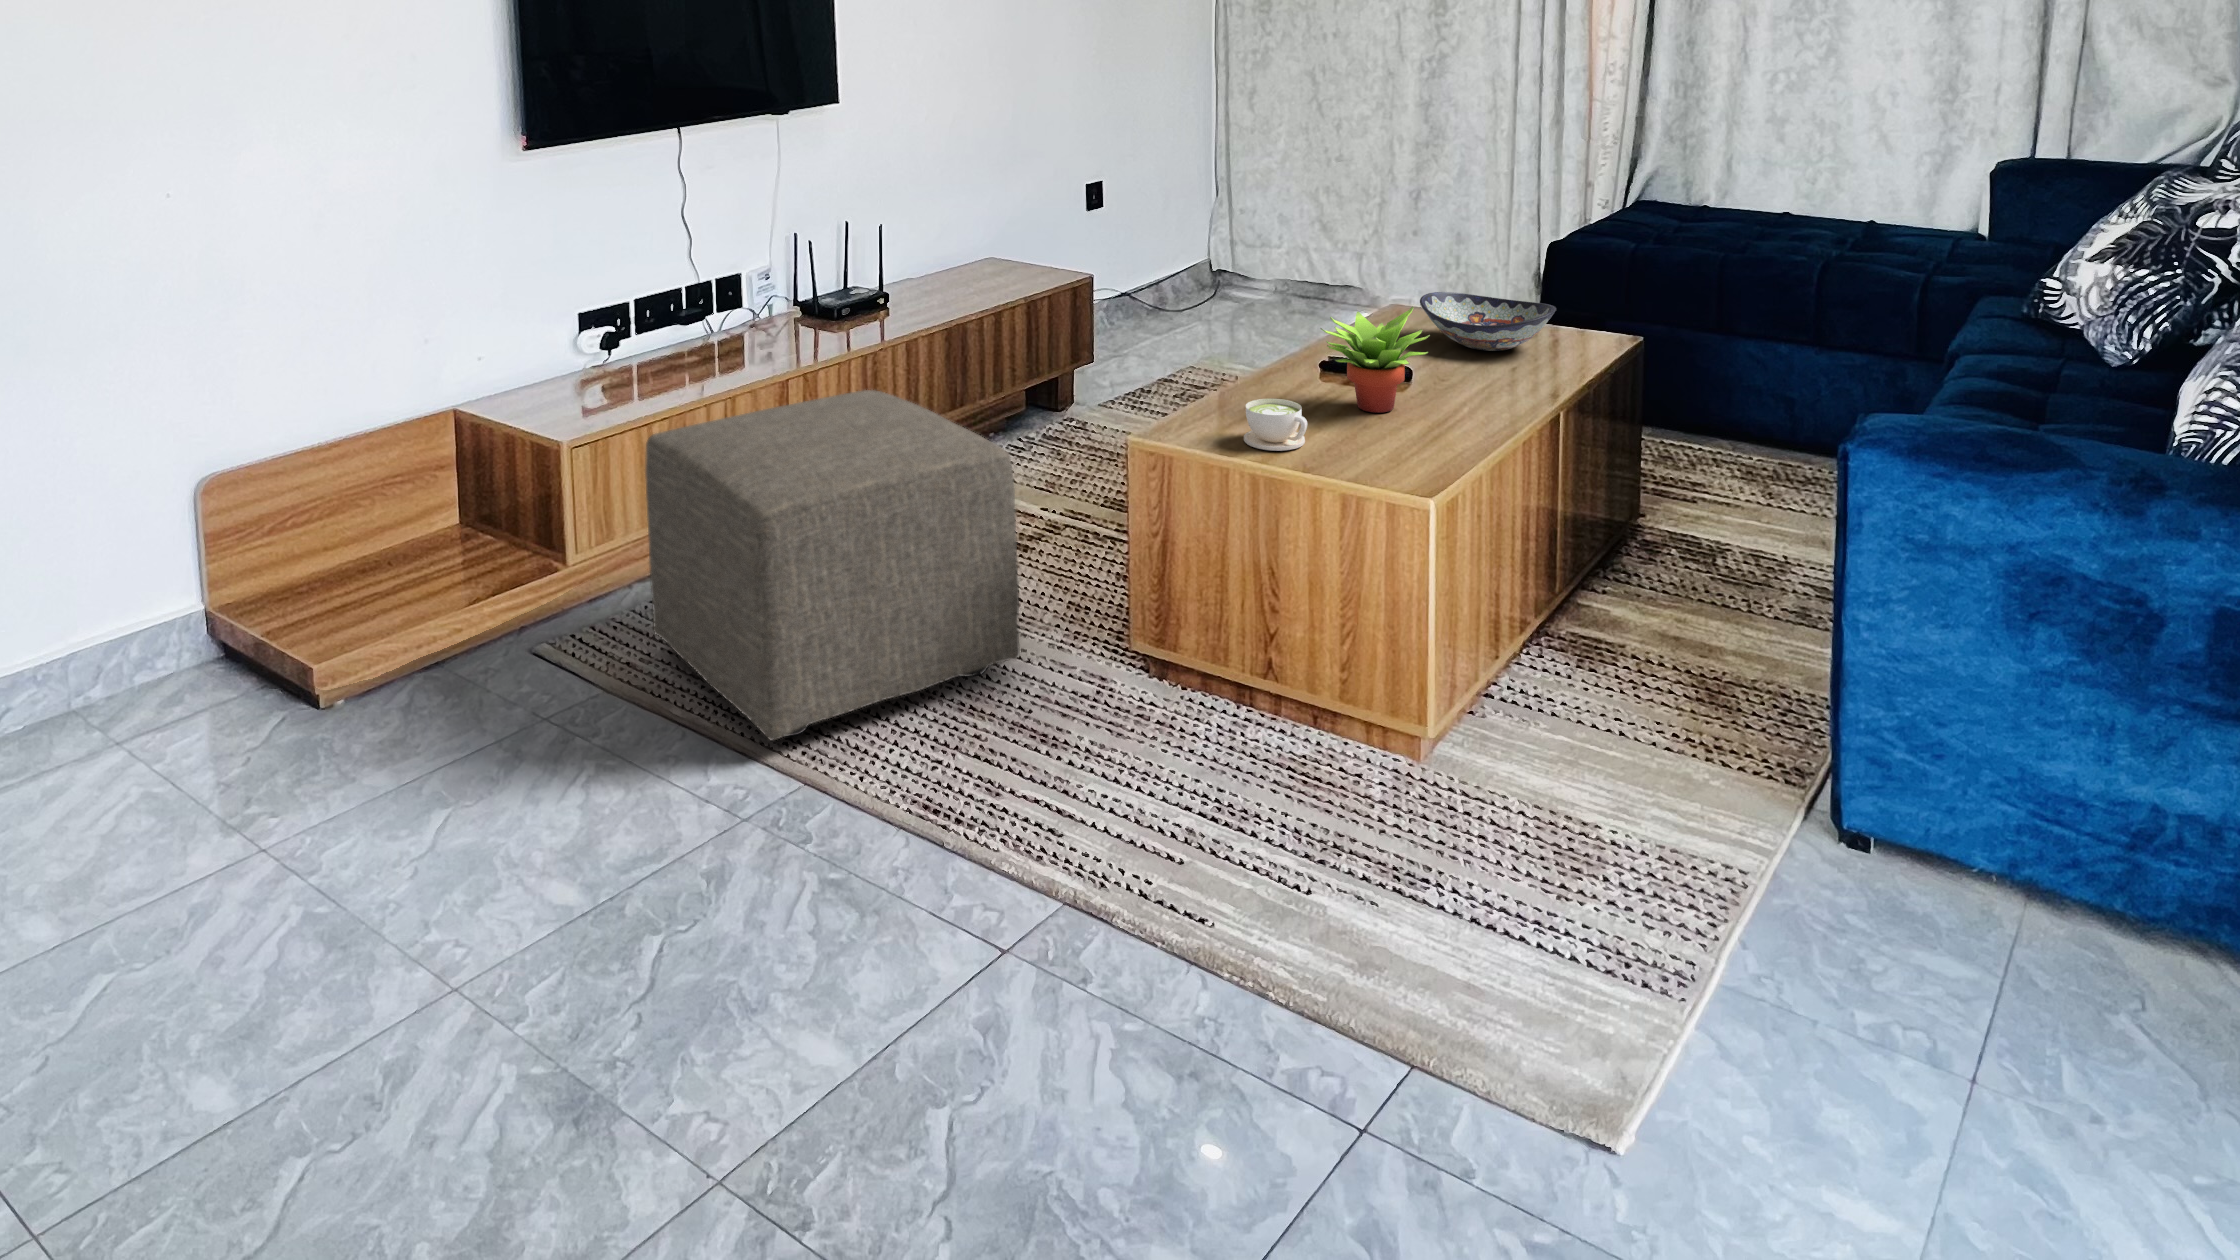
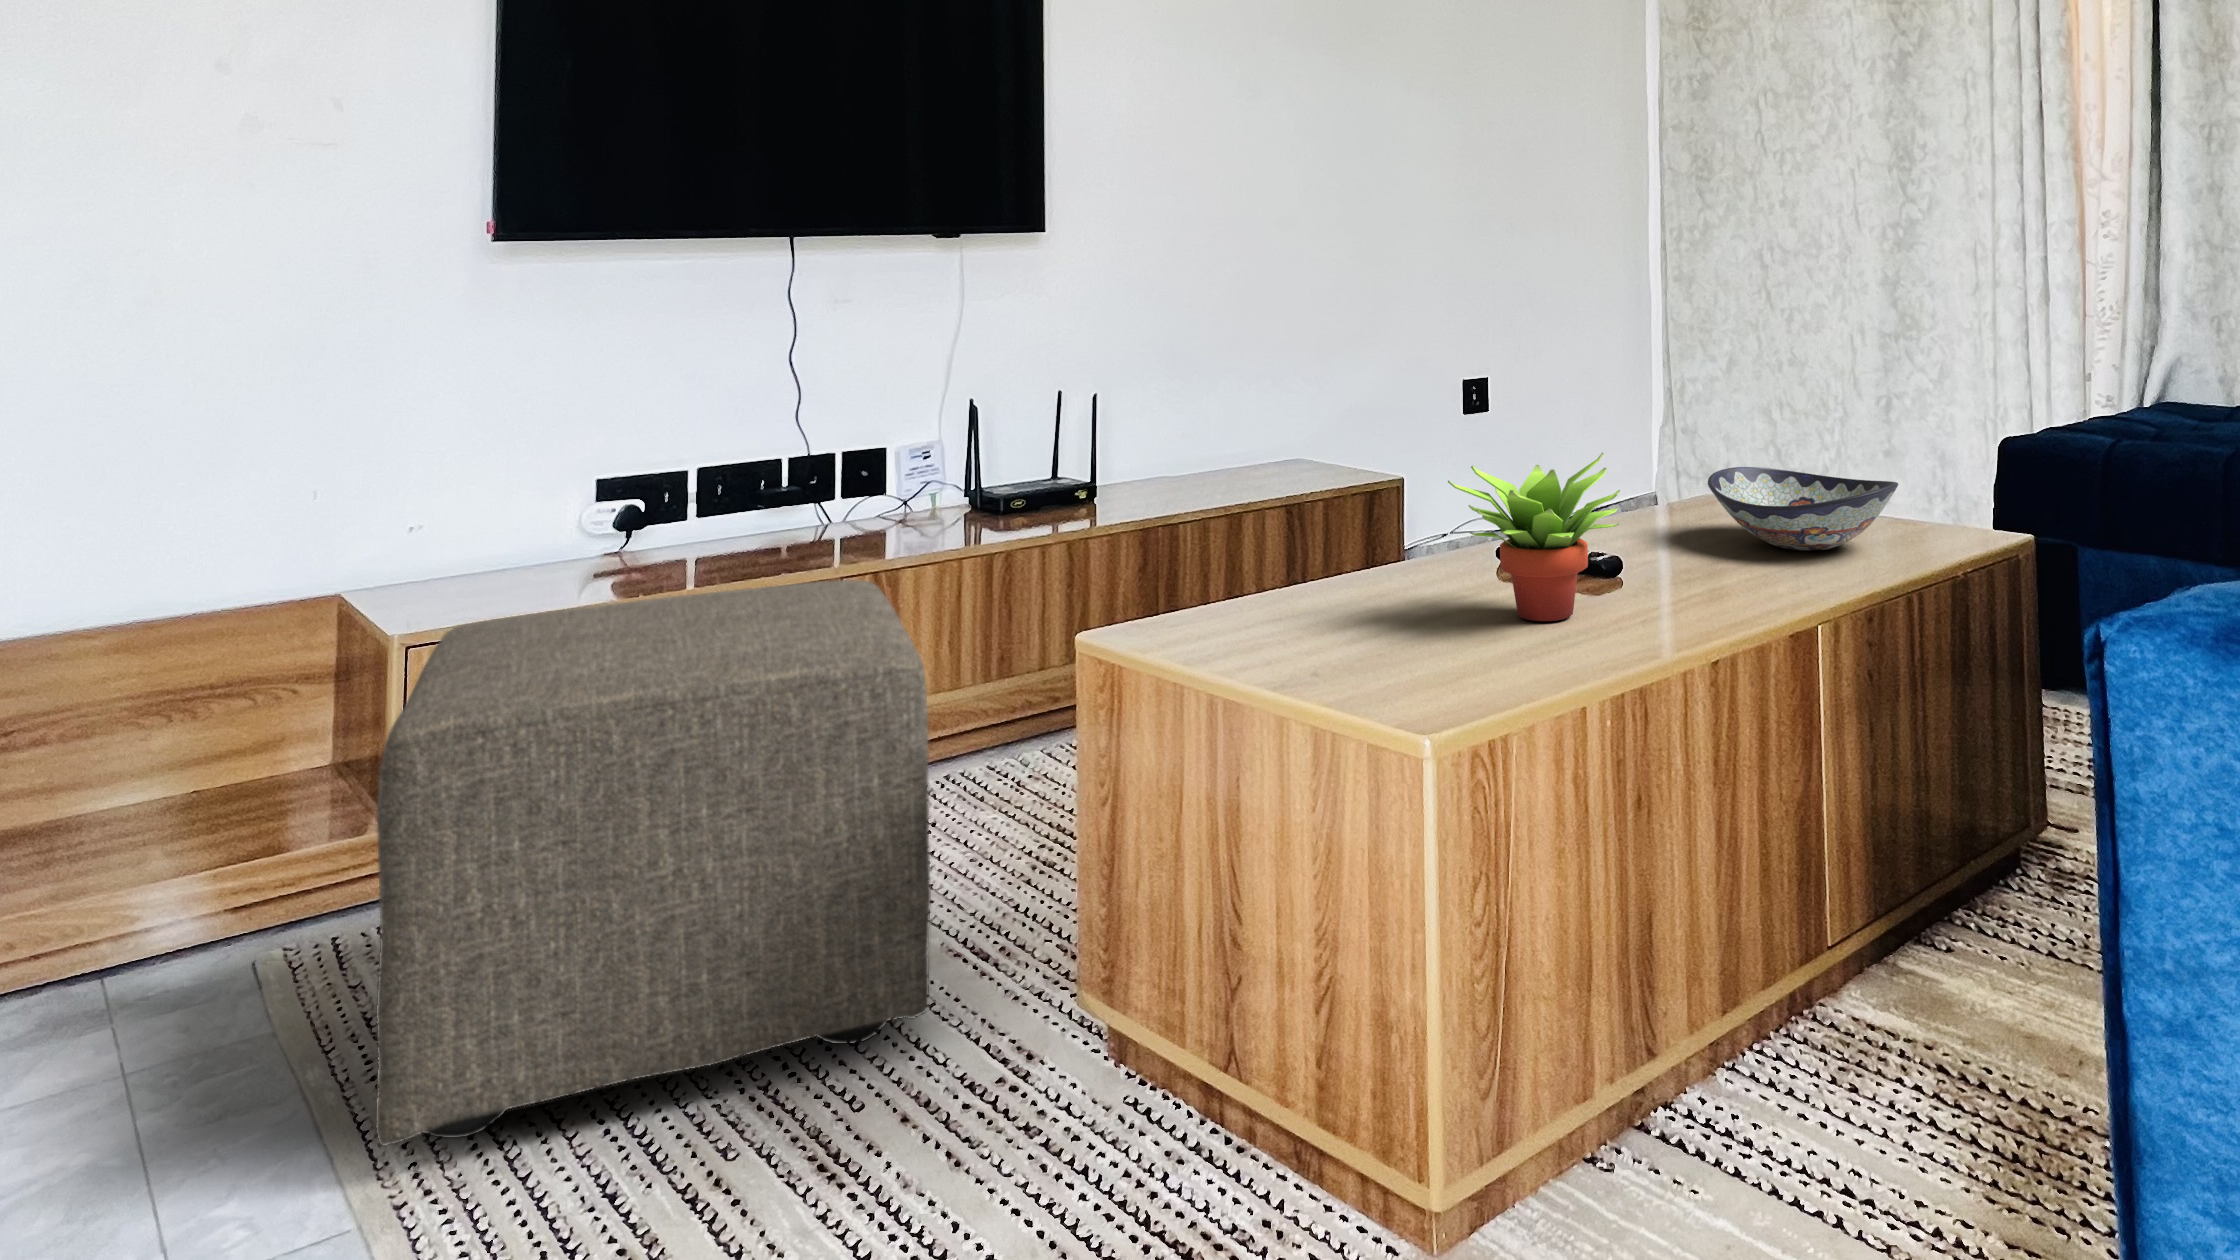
coffee cup: present [1244,399,1307,451] -> none [1279,586,1376,668]

